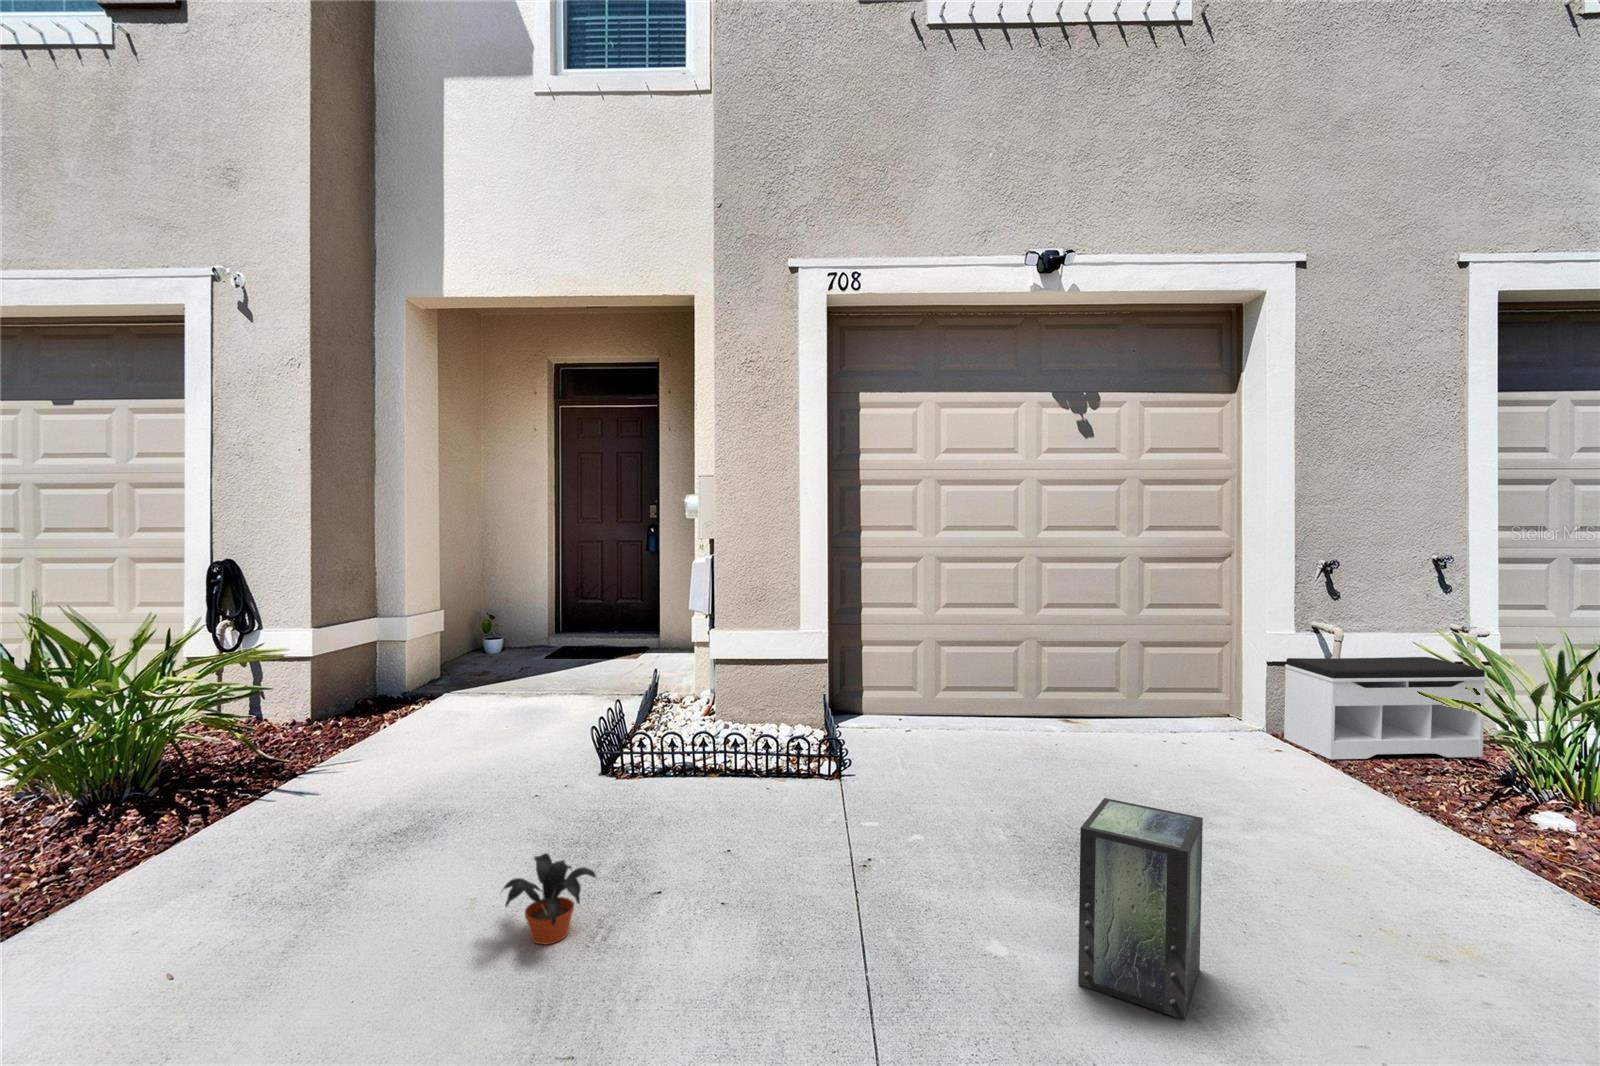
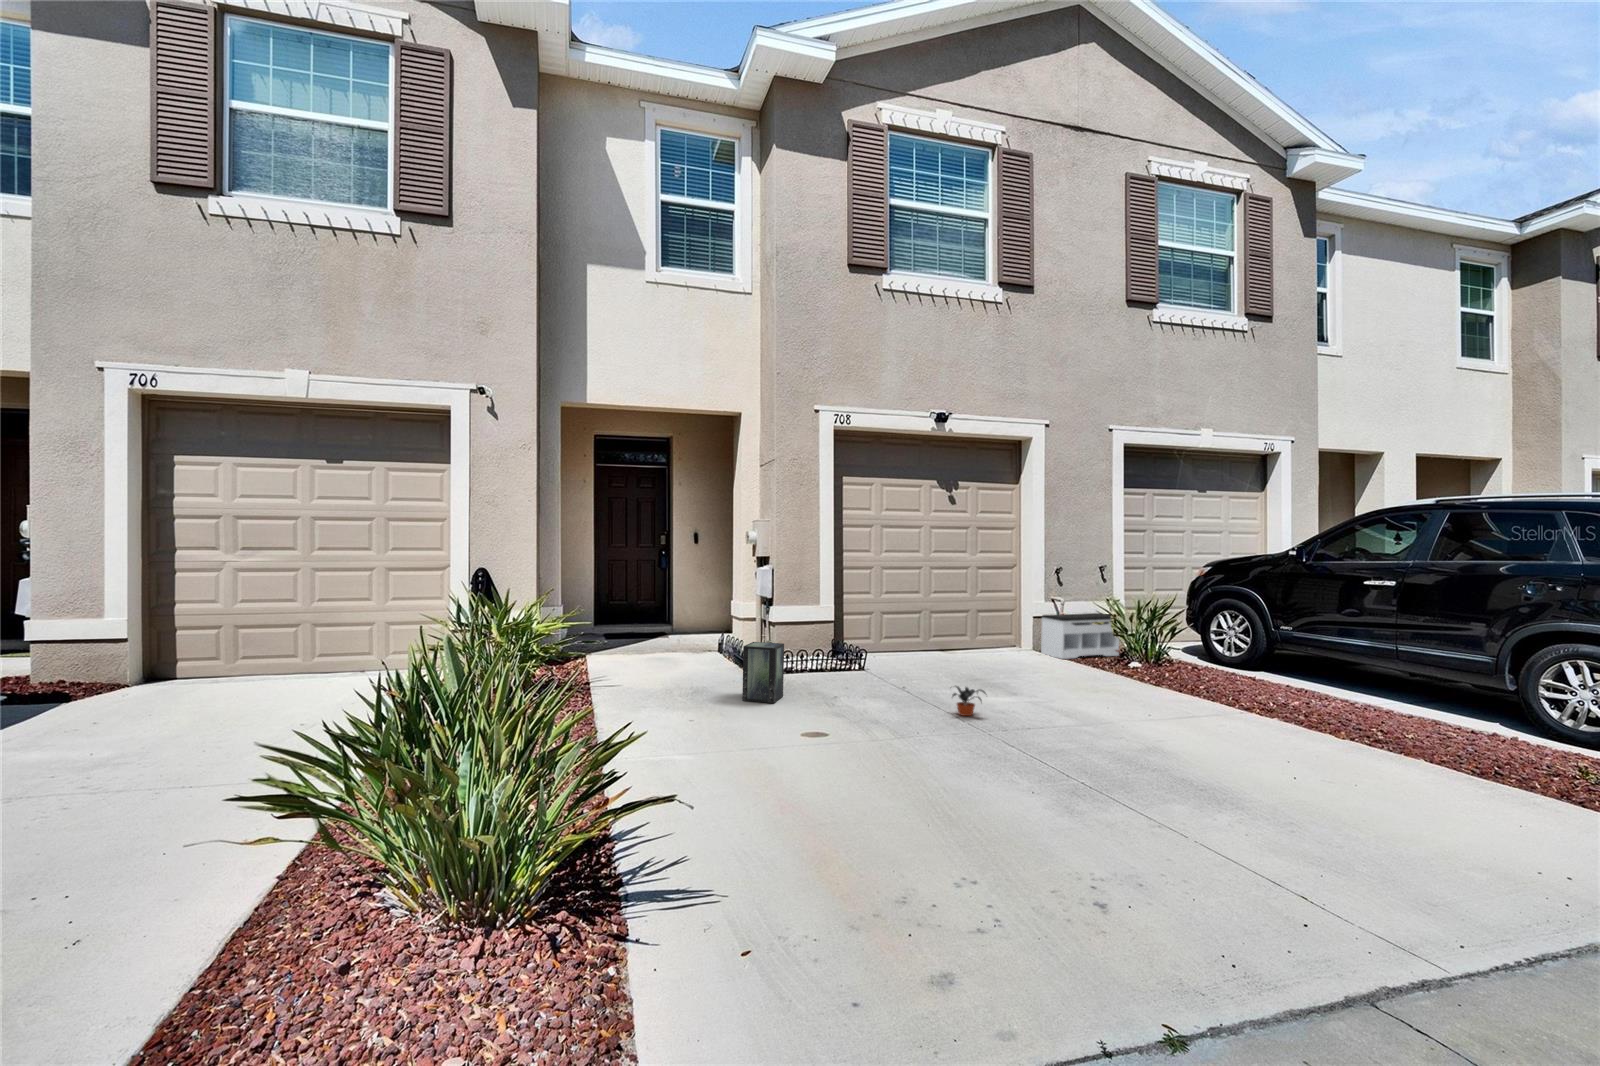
storage box: present [1078,798,1203,1020] -> present [742,642,784,703]
potted plant: present [504,853,596,944] -> present [952,686,986,716]

